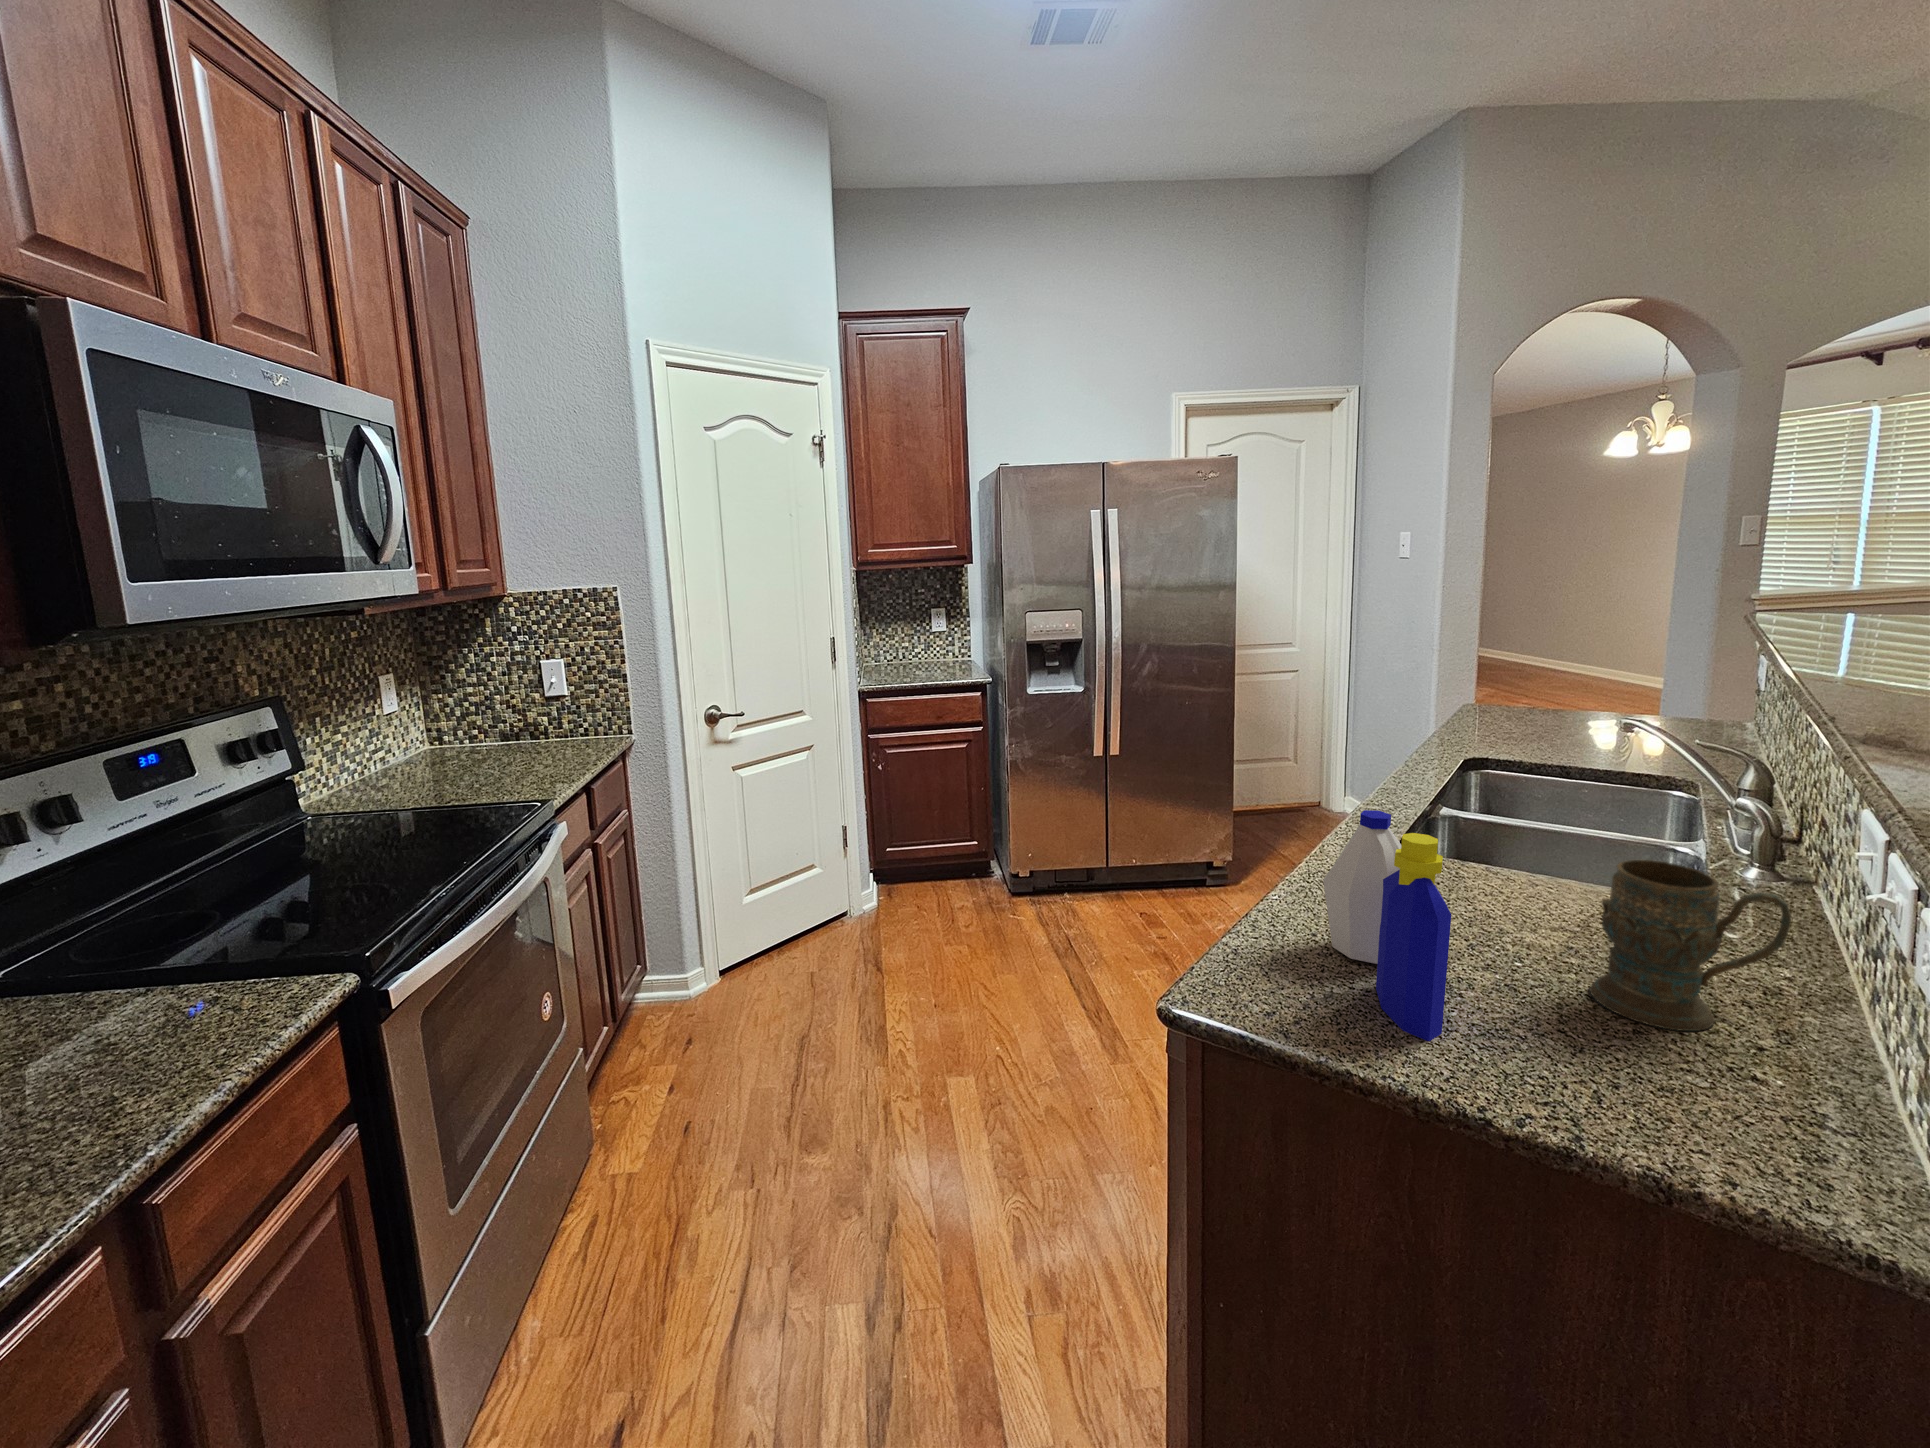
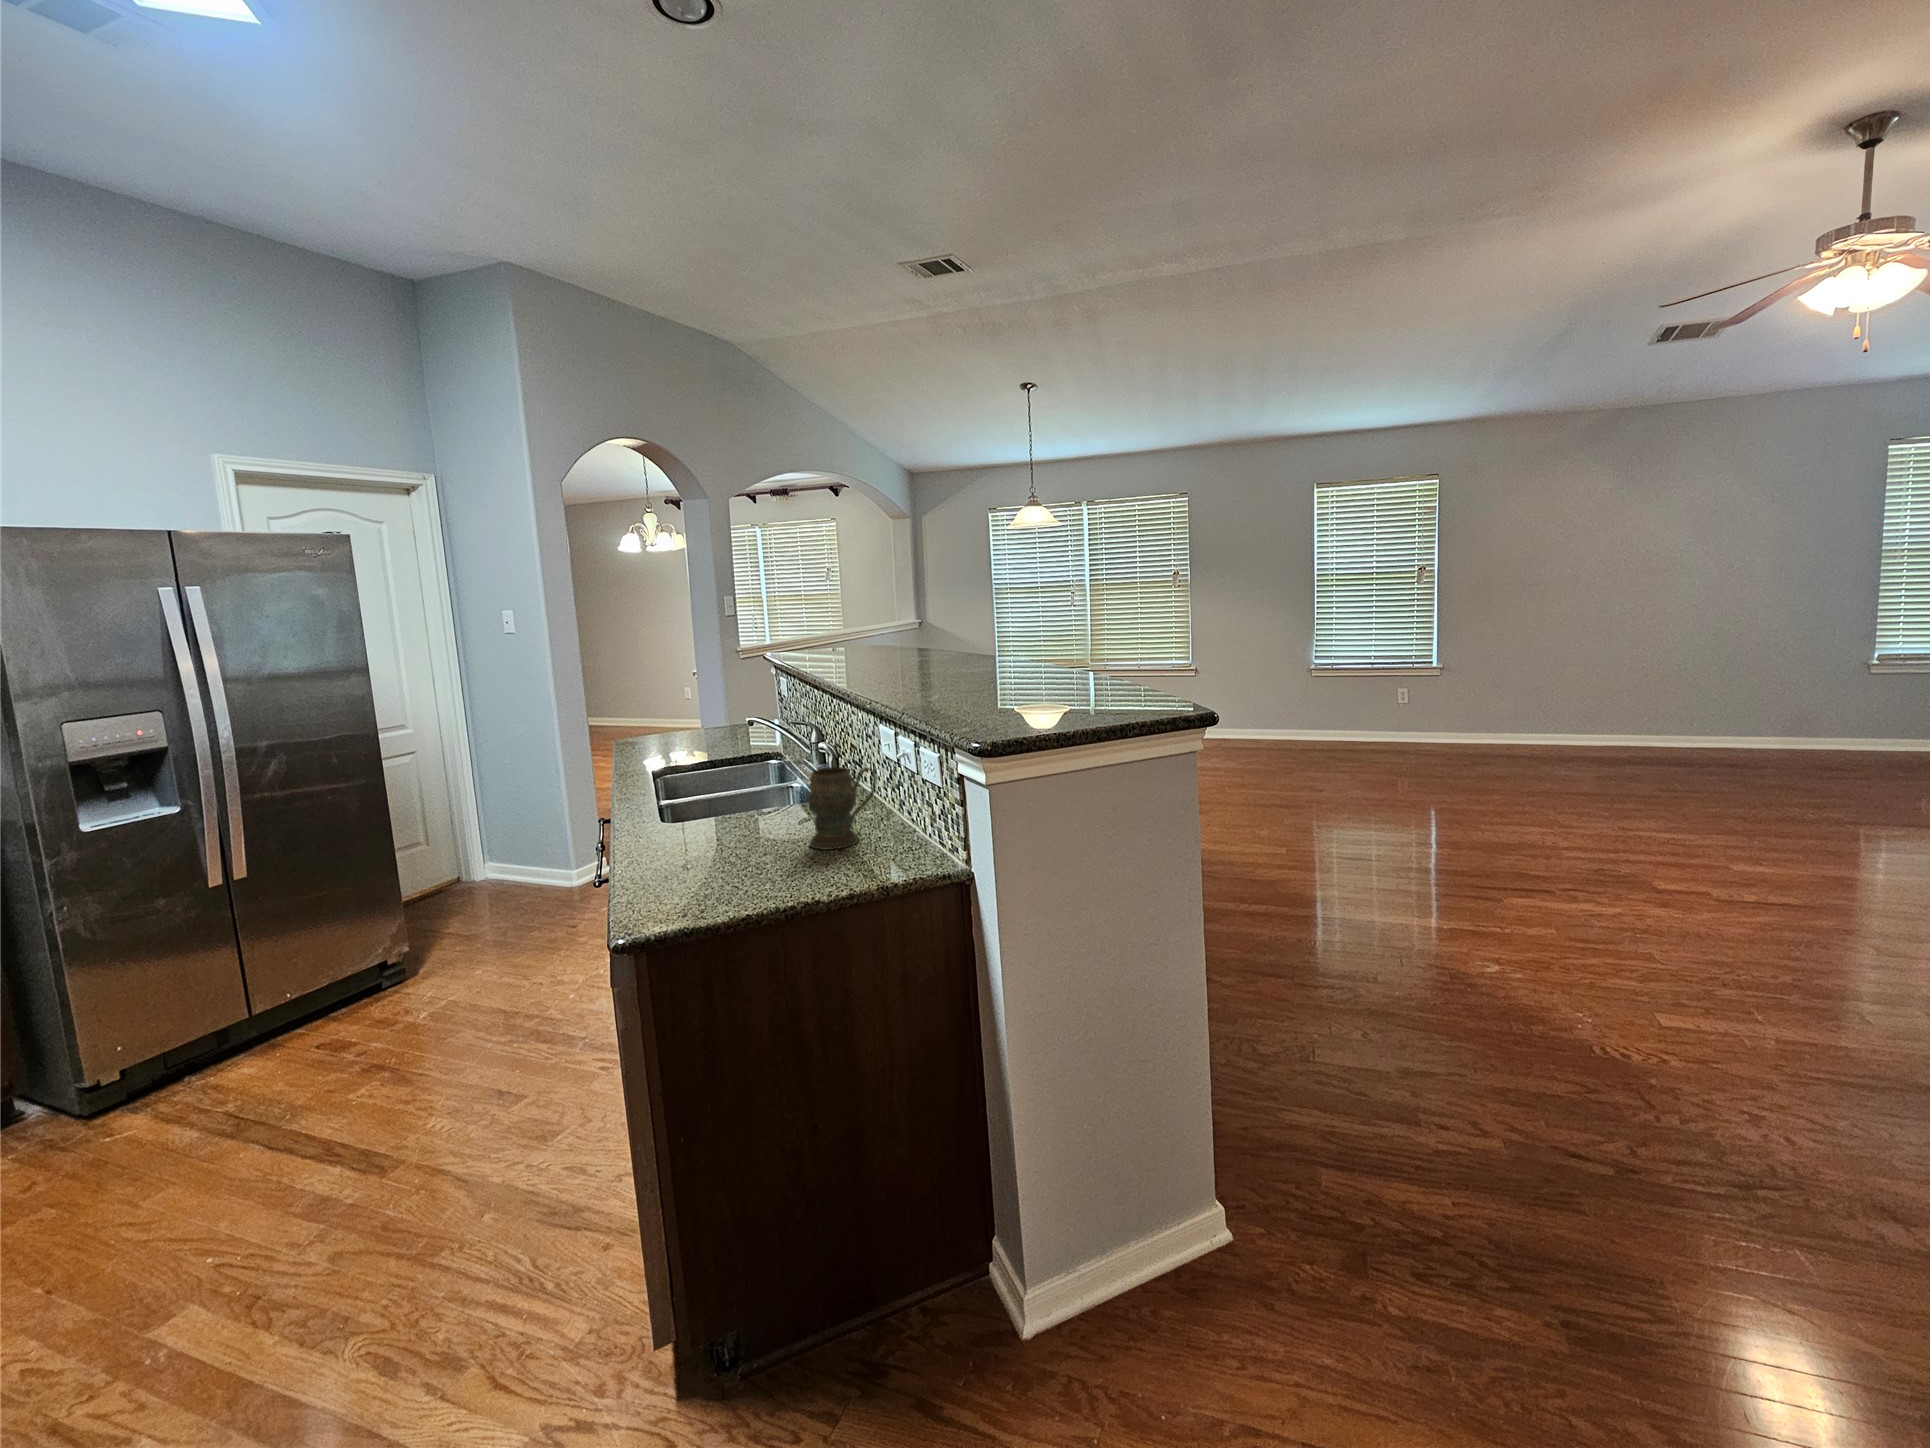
bottle: present [1323,810,1451,1041] -> none [667,775,771,892]

